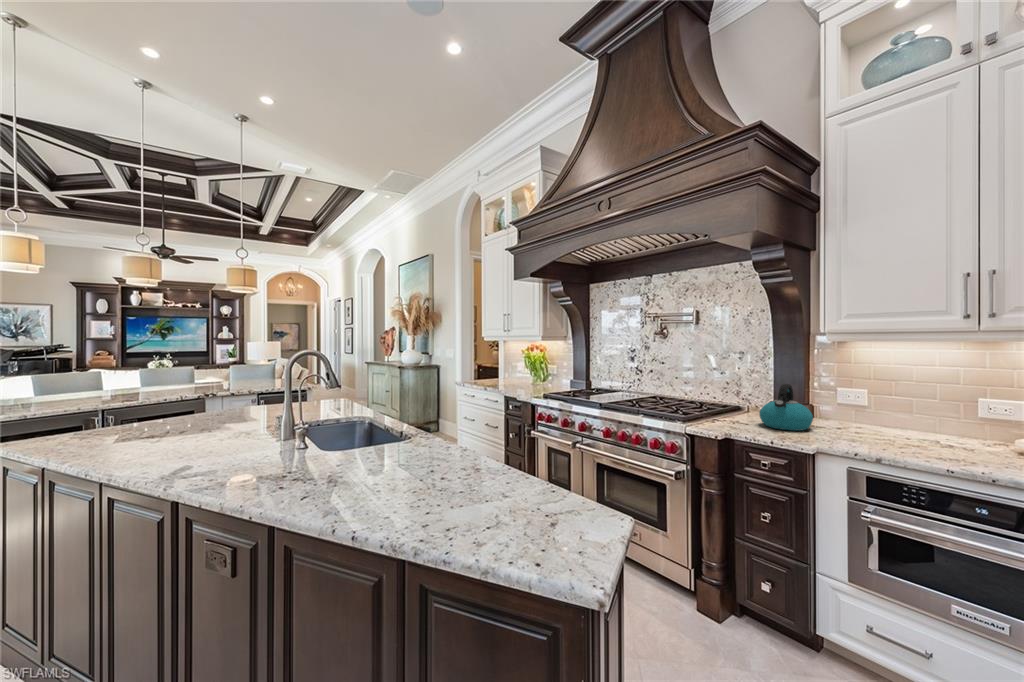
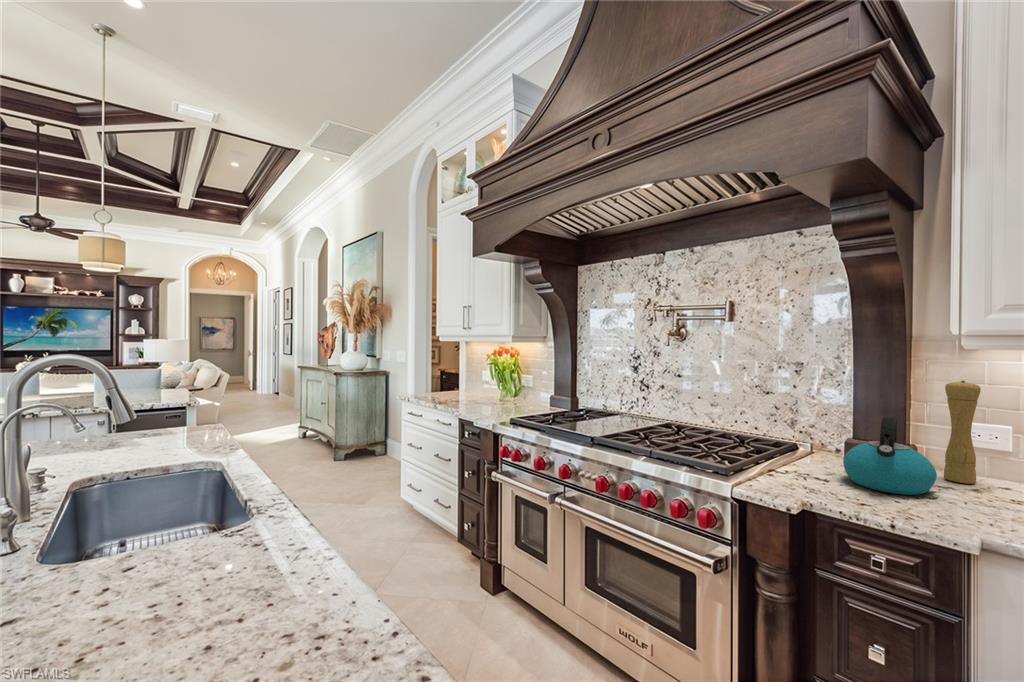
pepper mill: none [825,361,846,426] -> present [944,381,981,484]

